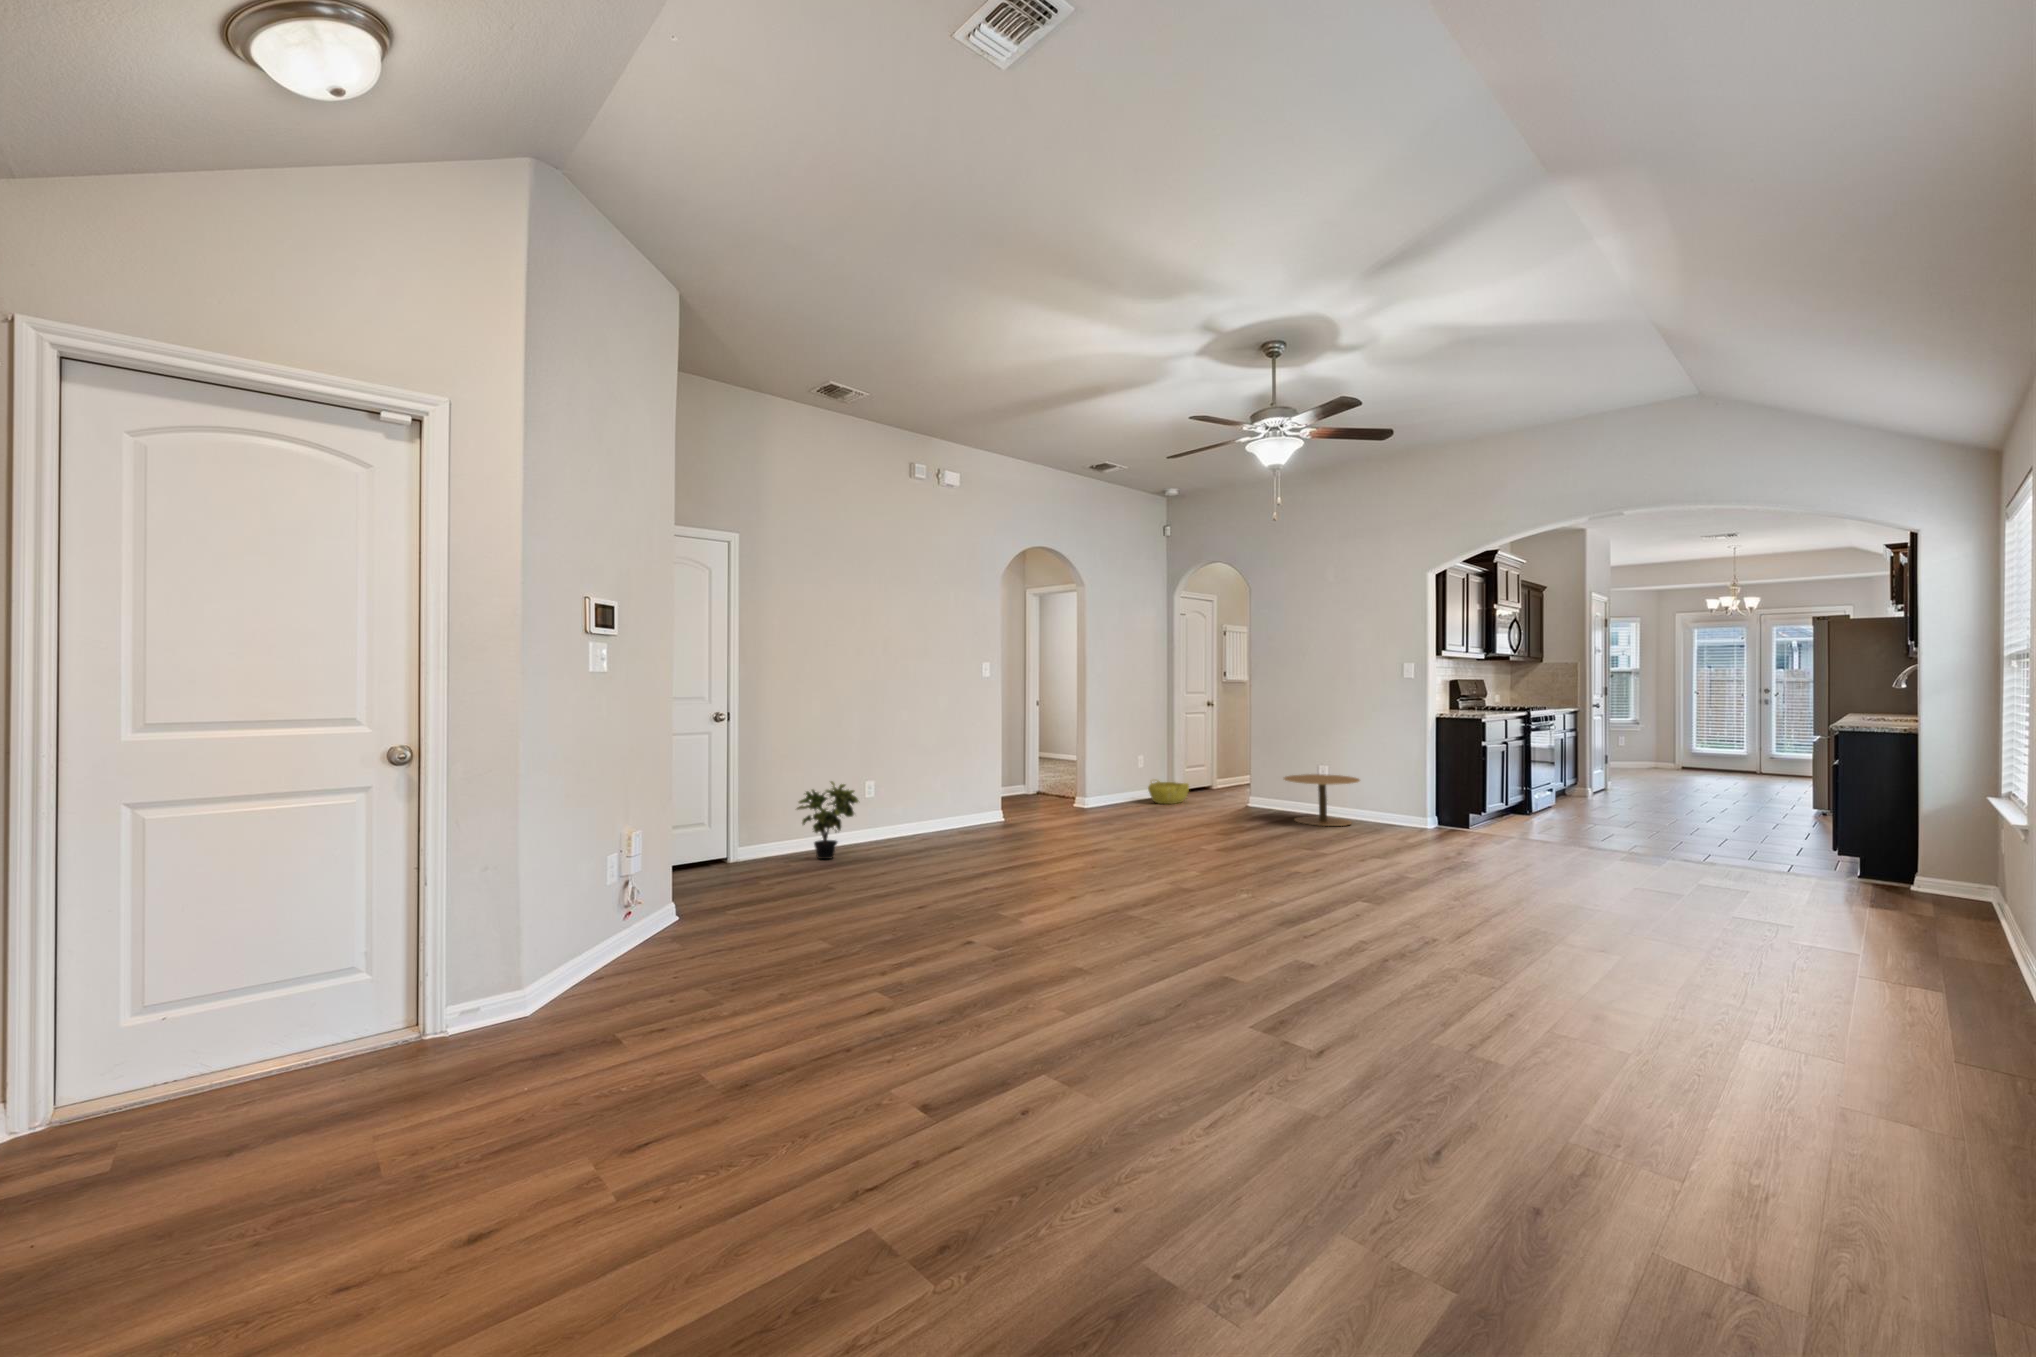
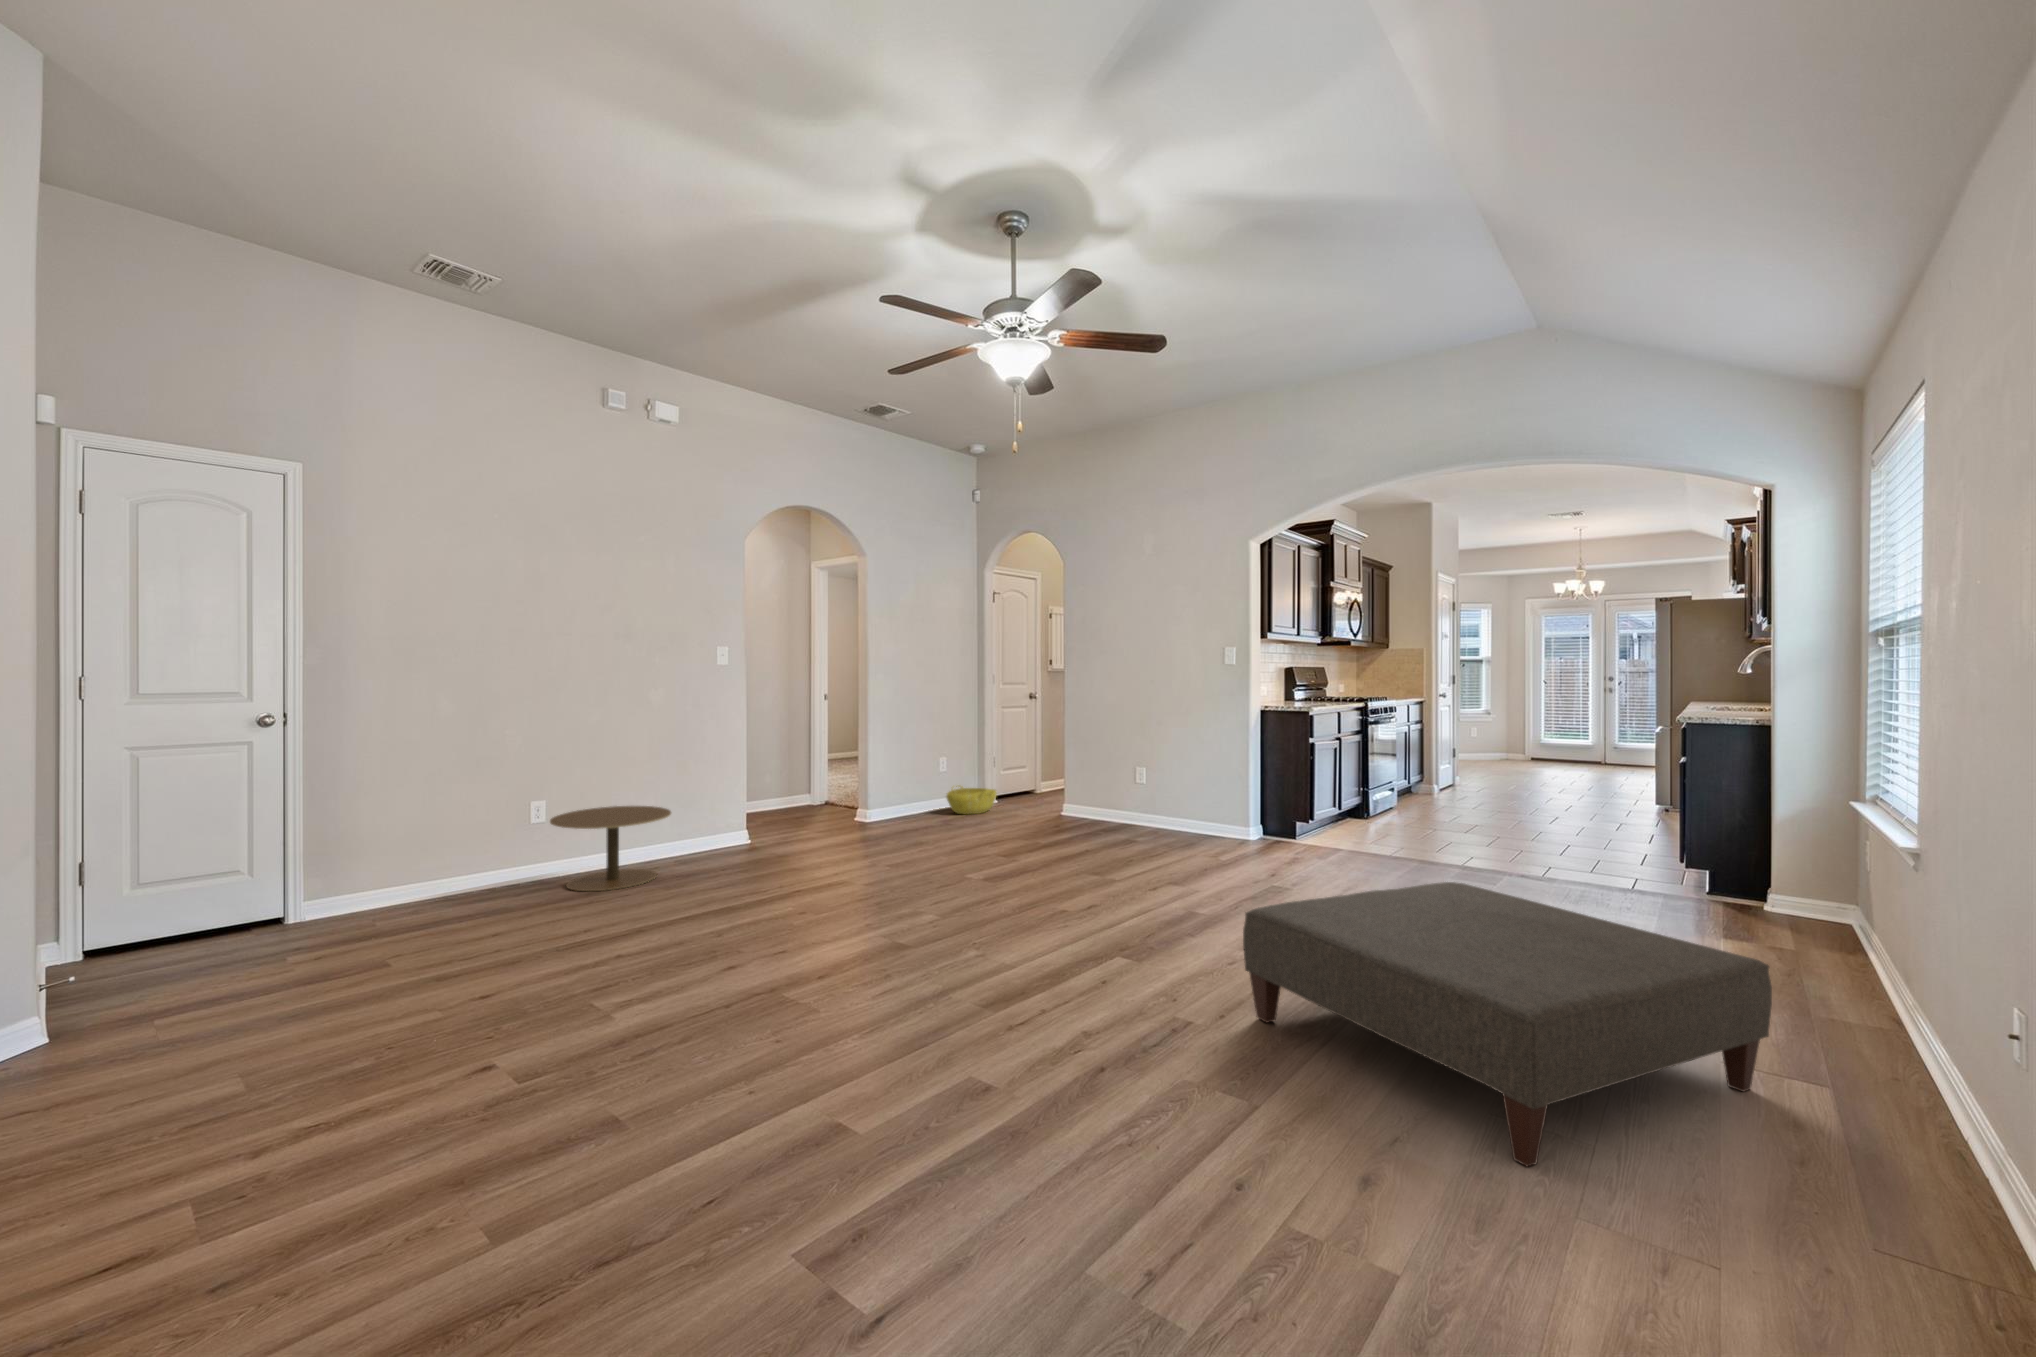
side table: present [1284,774,1360,826] -> present [550,806,671,891]
potted plant: present [797,781,858,859] -> none [401,803,498,911]
ottoman: none [1473,851,1895,1021] -> present [1243,882,1772,1167]

